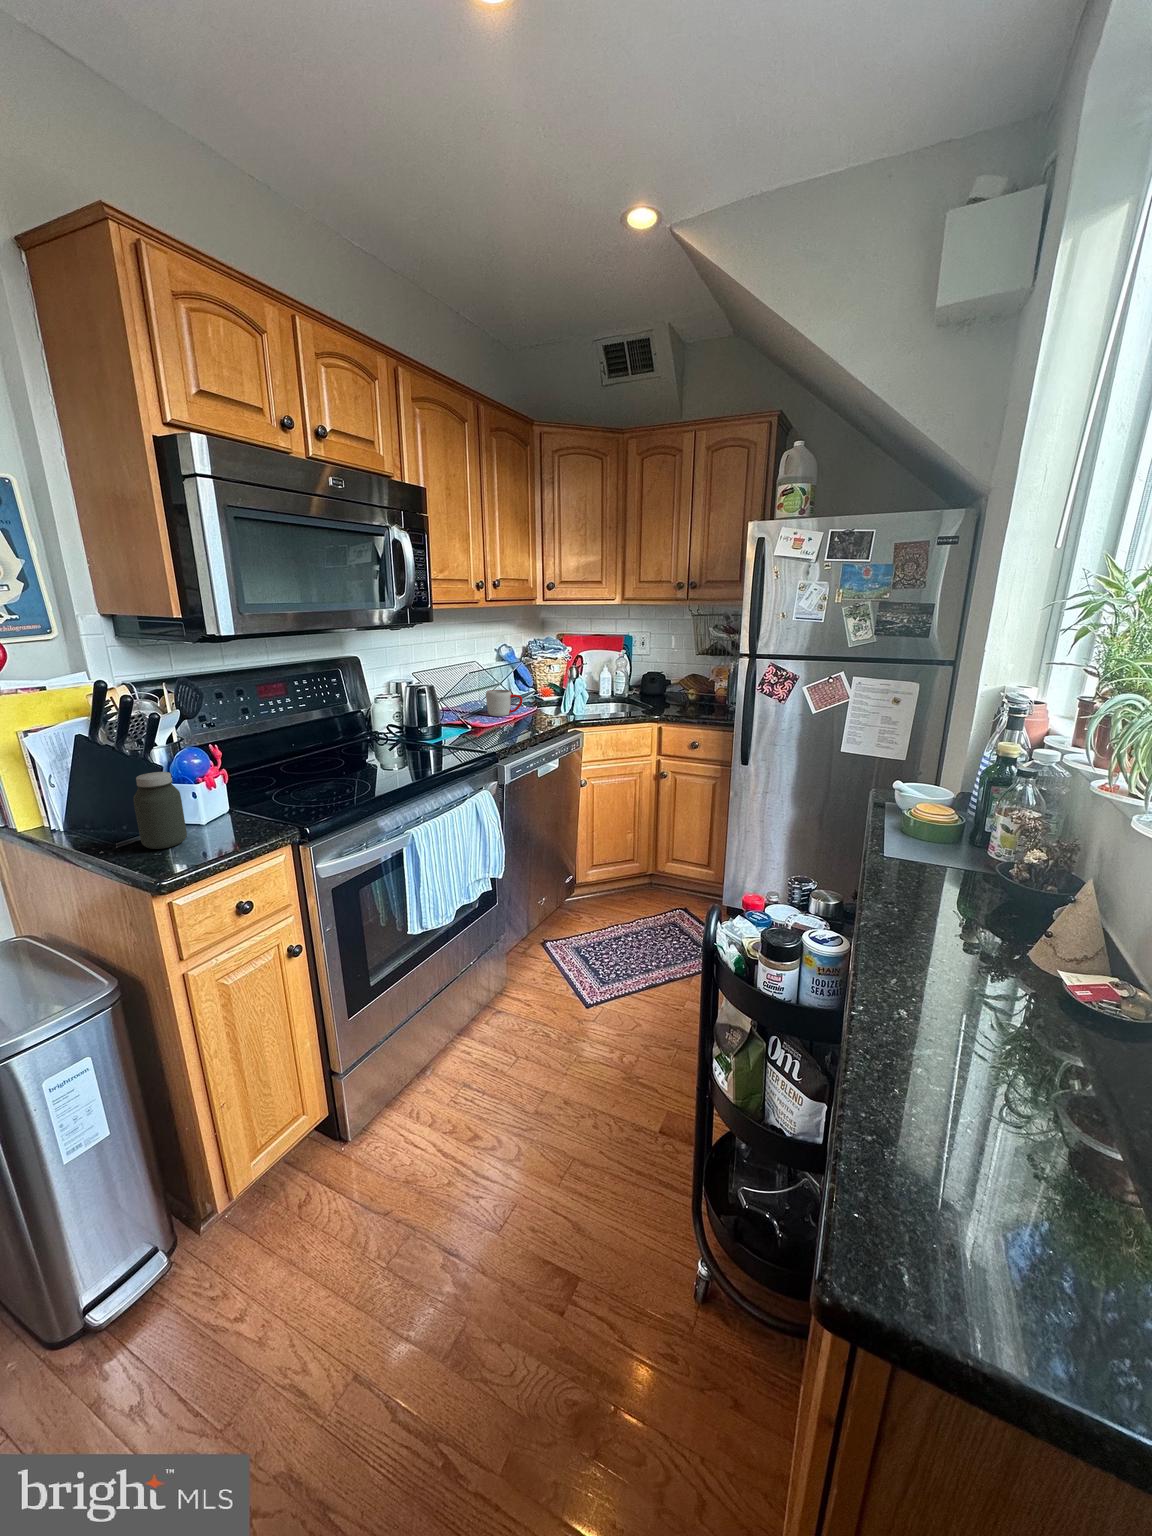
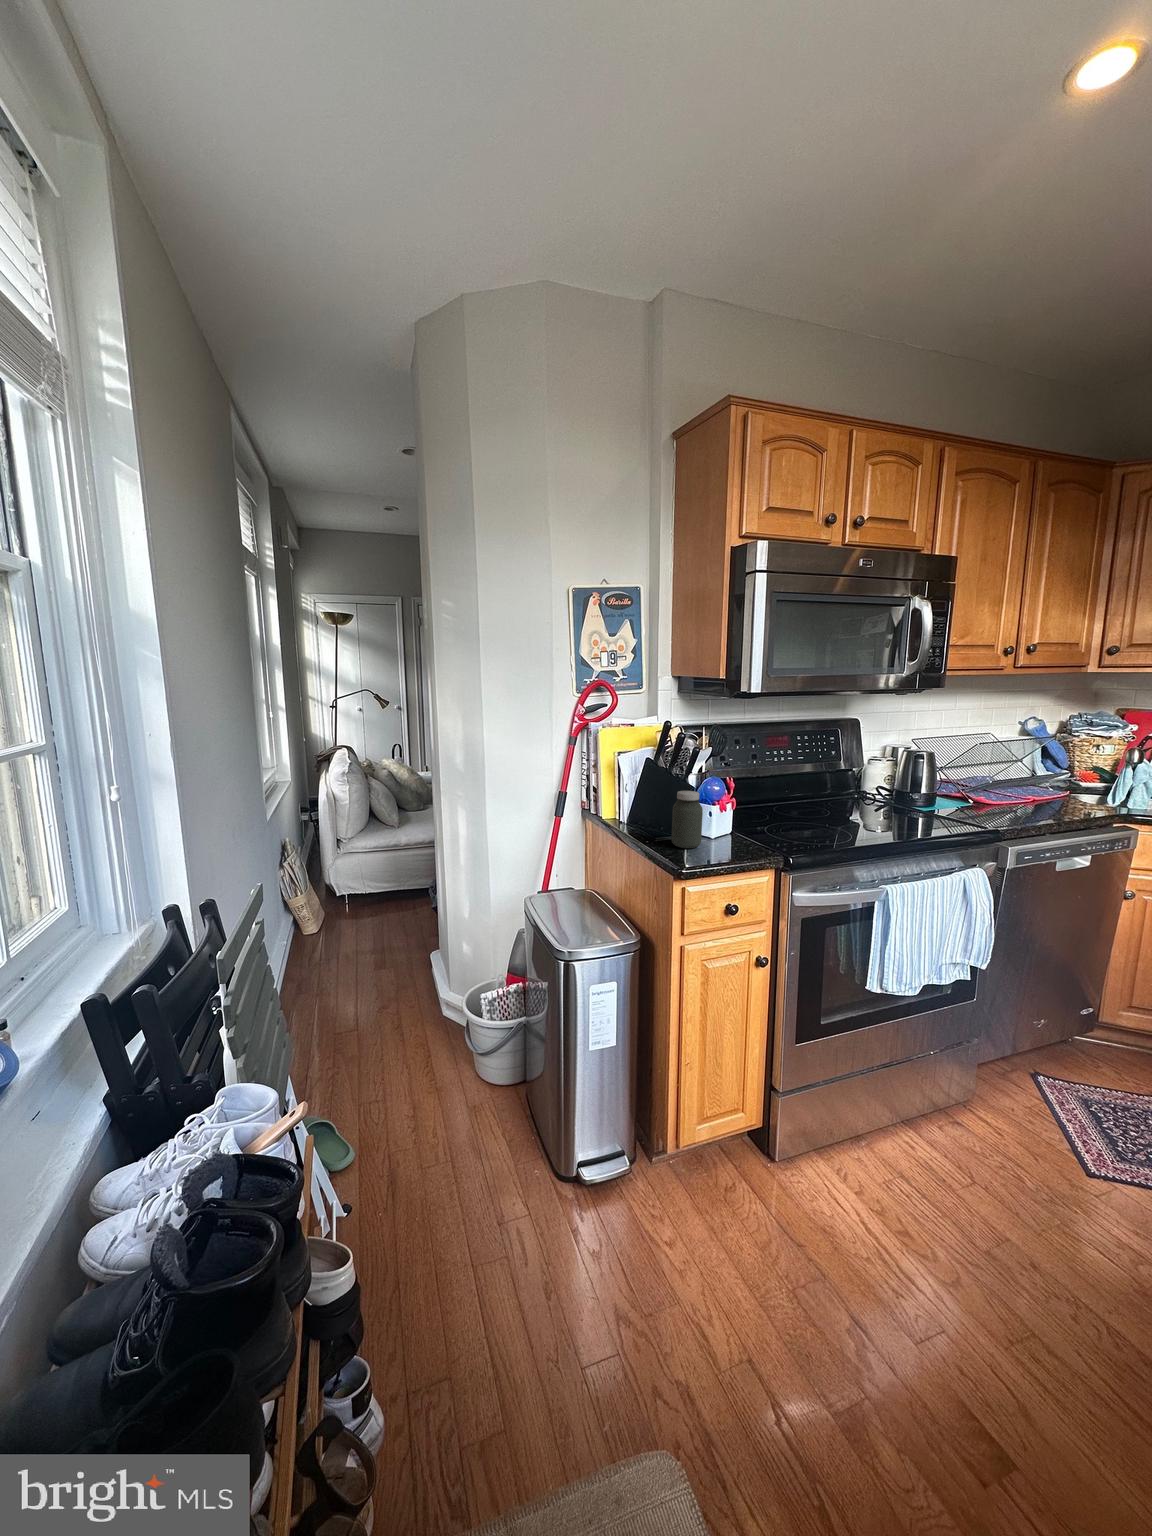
mug: present [486,690,522,716] -> none [998,766,1048,796]

